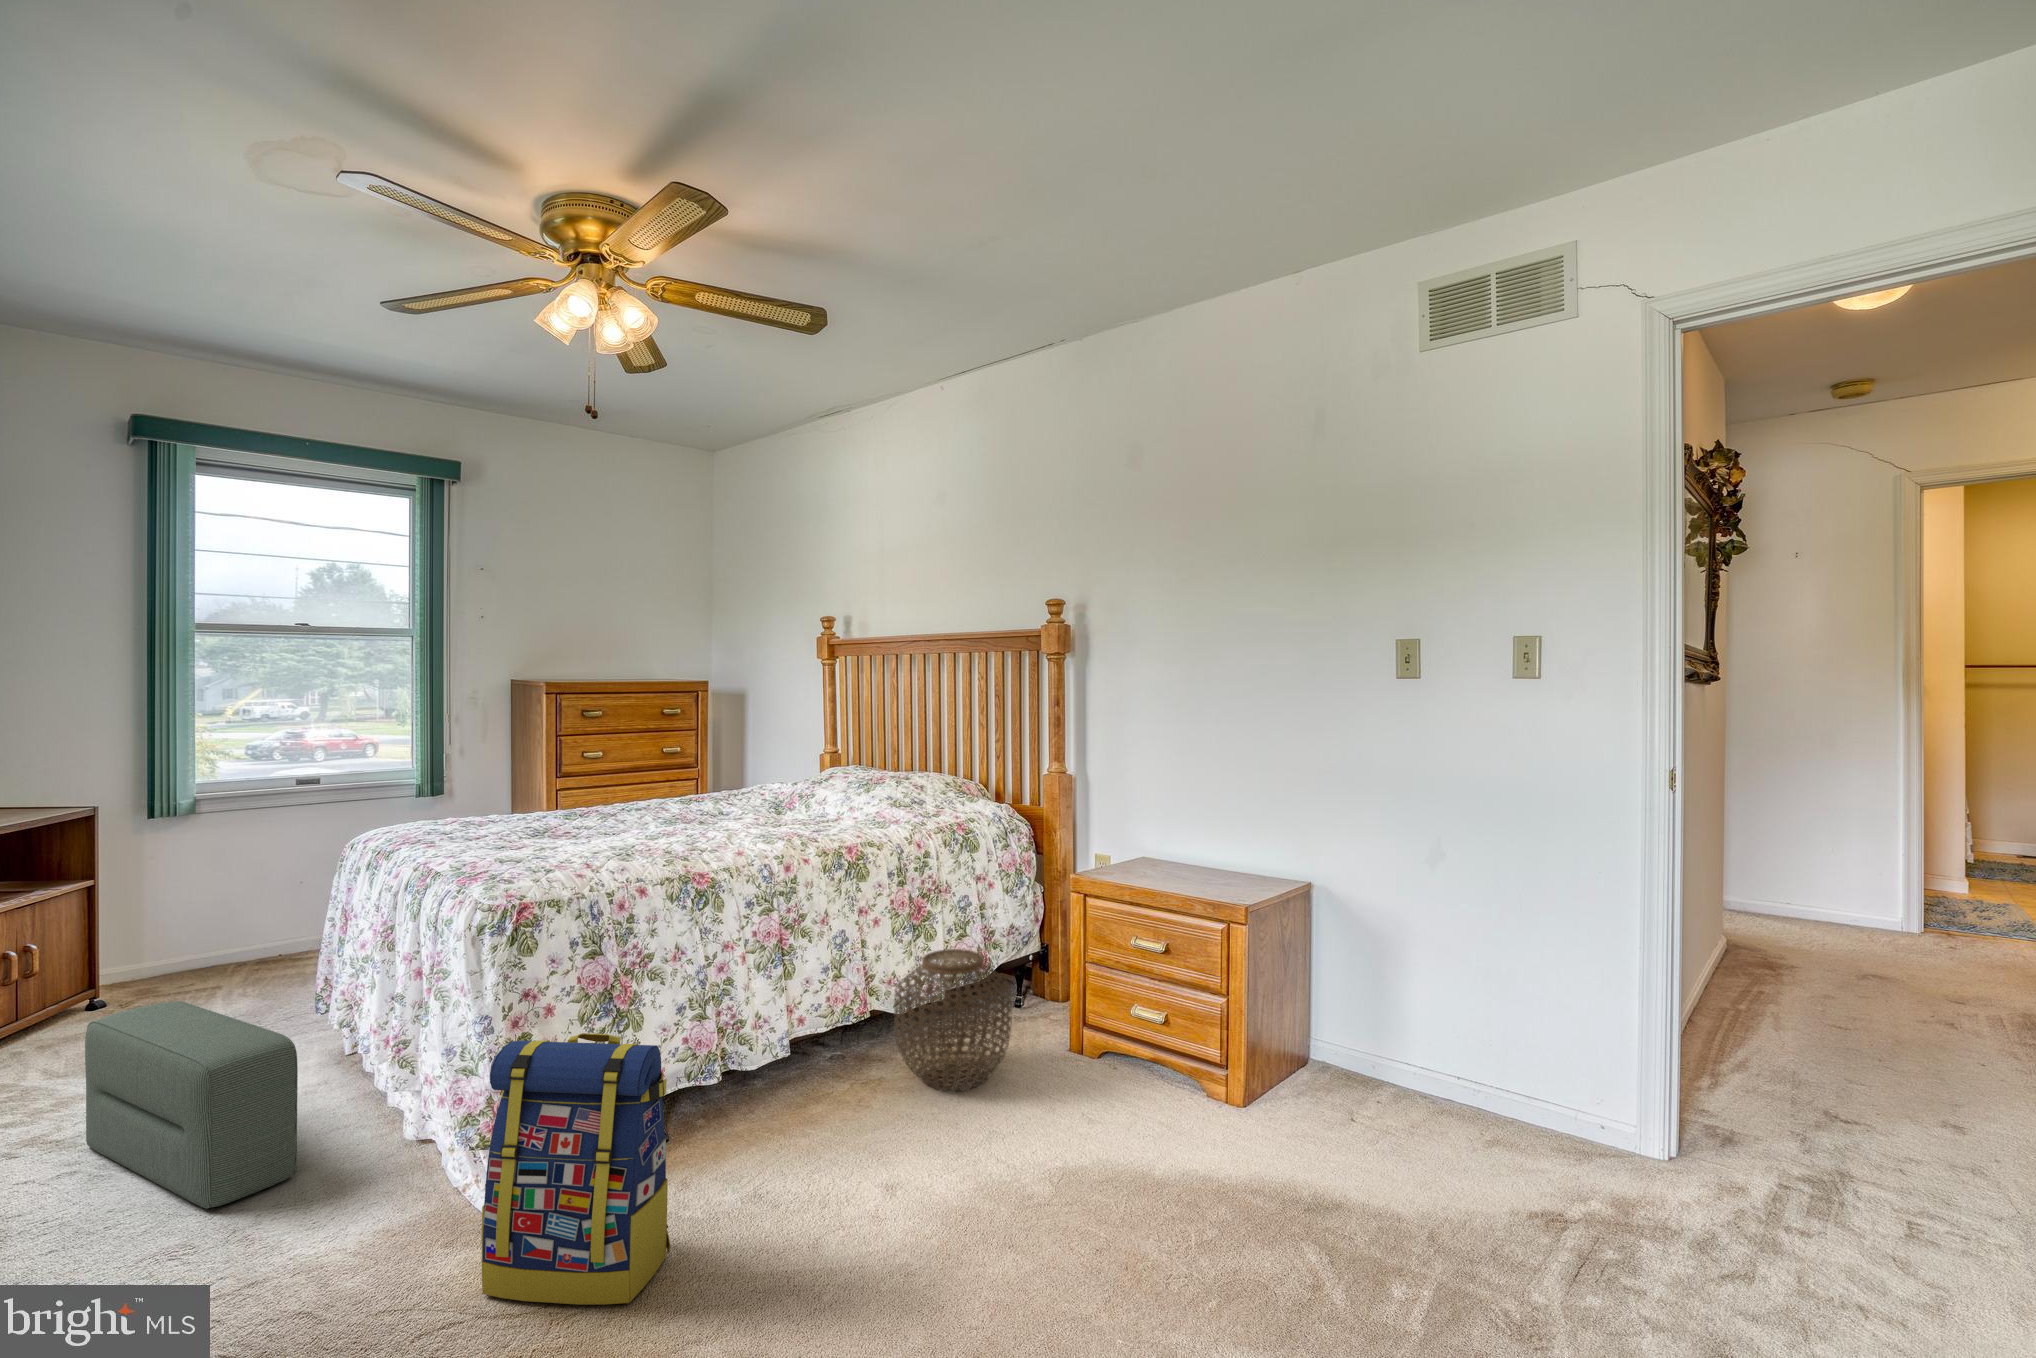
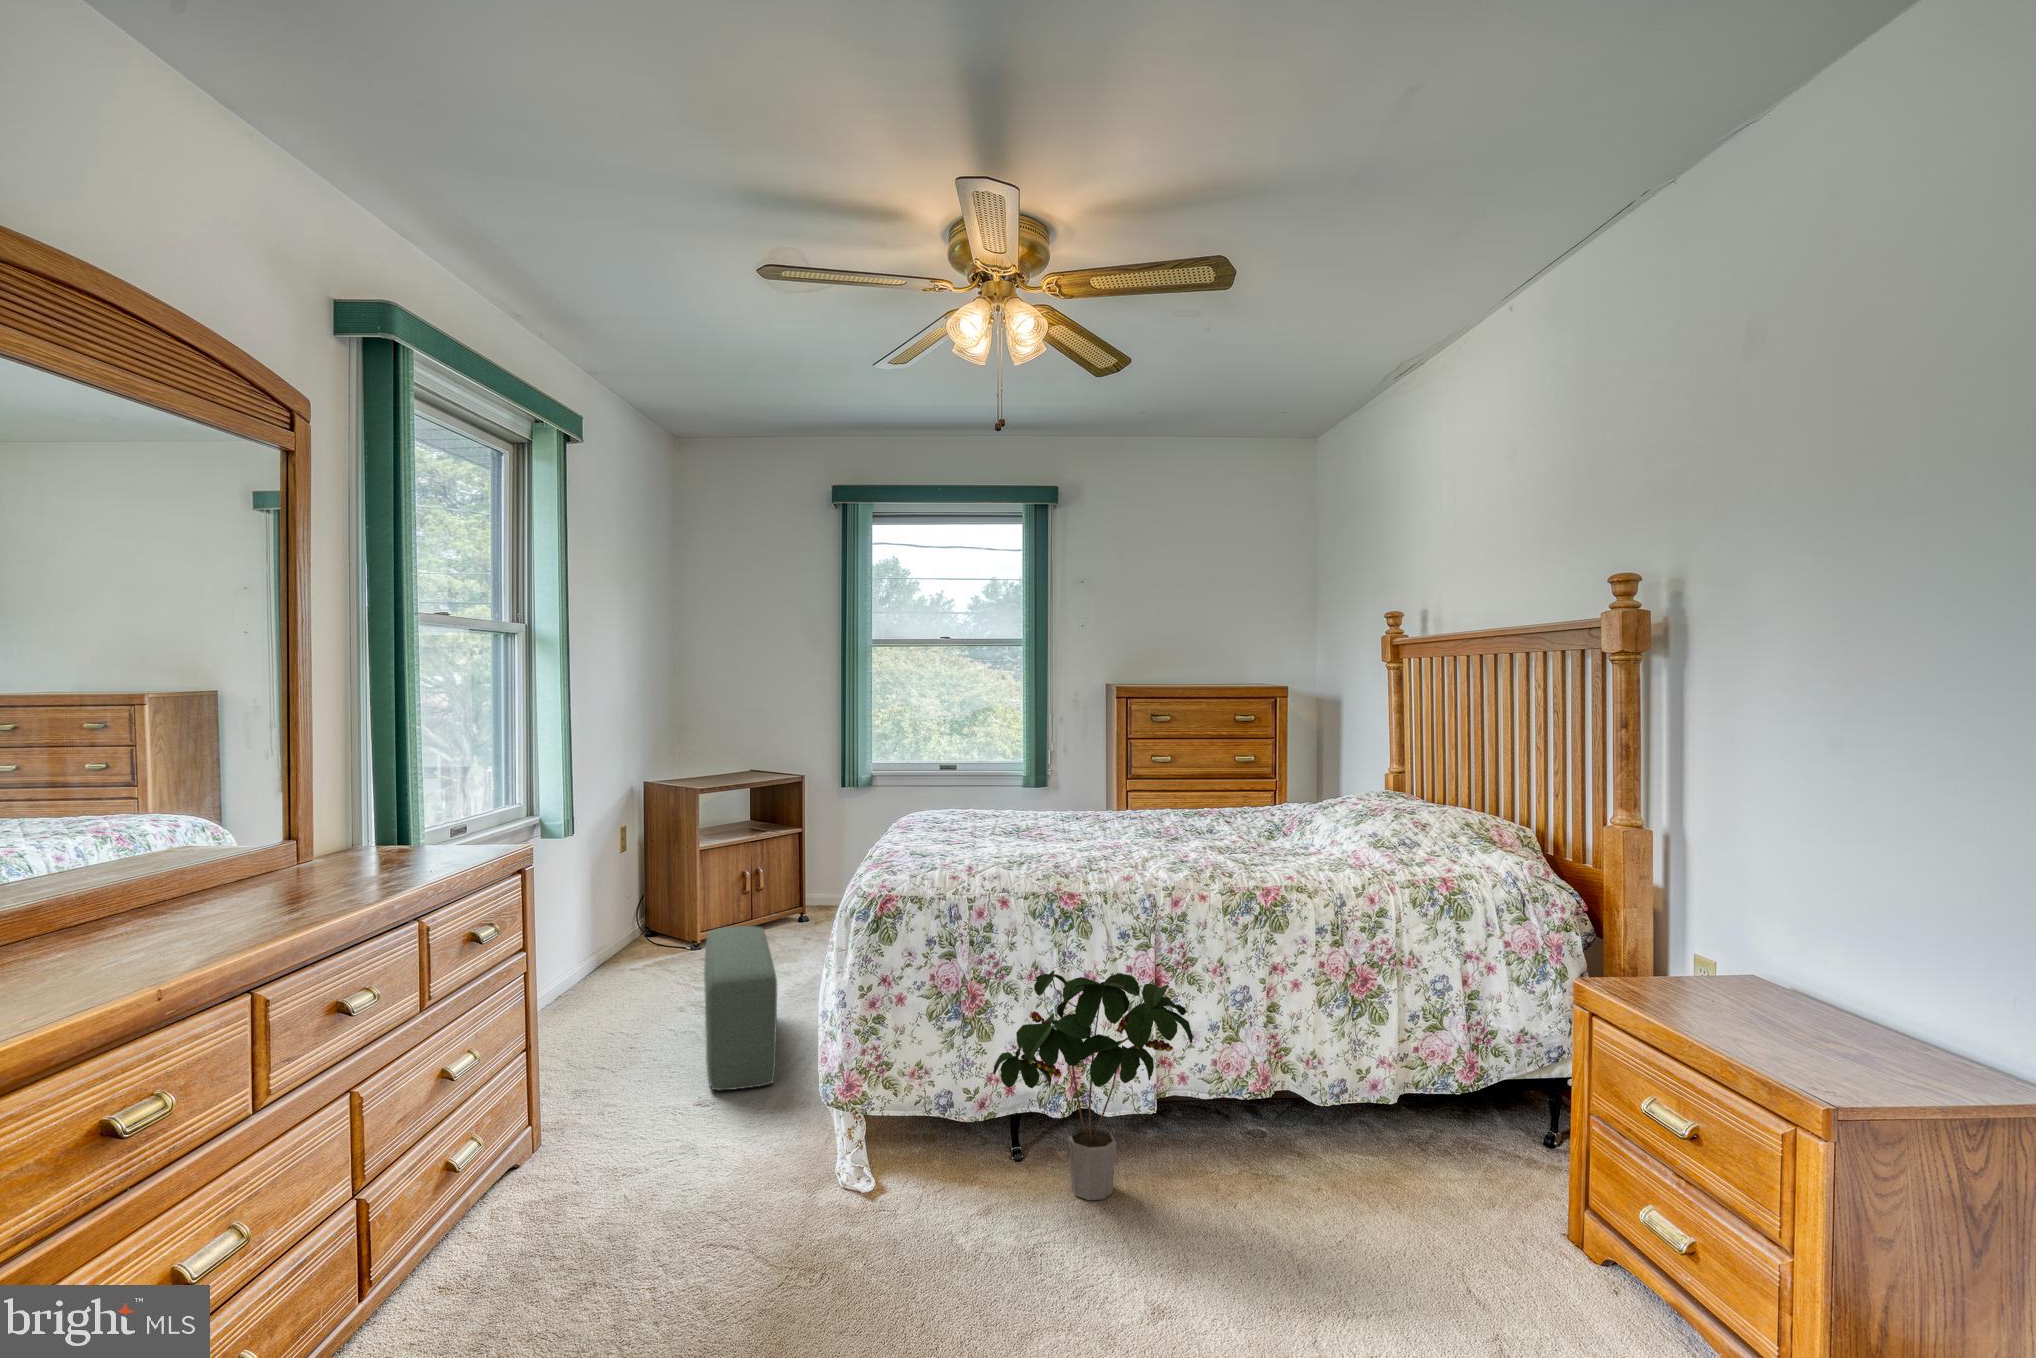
potted plant: none [658,933,844,1145] -> present [993,970,1193,1200]
woven basket: present [894,949,1011,1091] -> none [1276,1039,1435,1230]
backpack: present [481,1033,671,1305] -> none [770,1018,915,1301]

